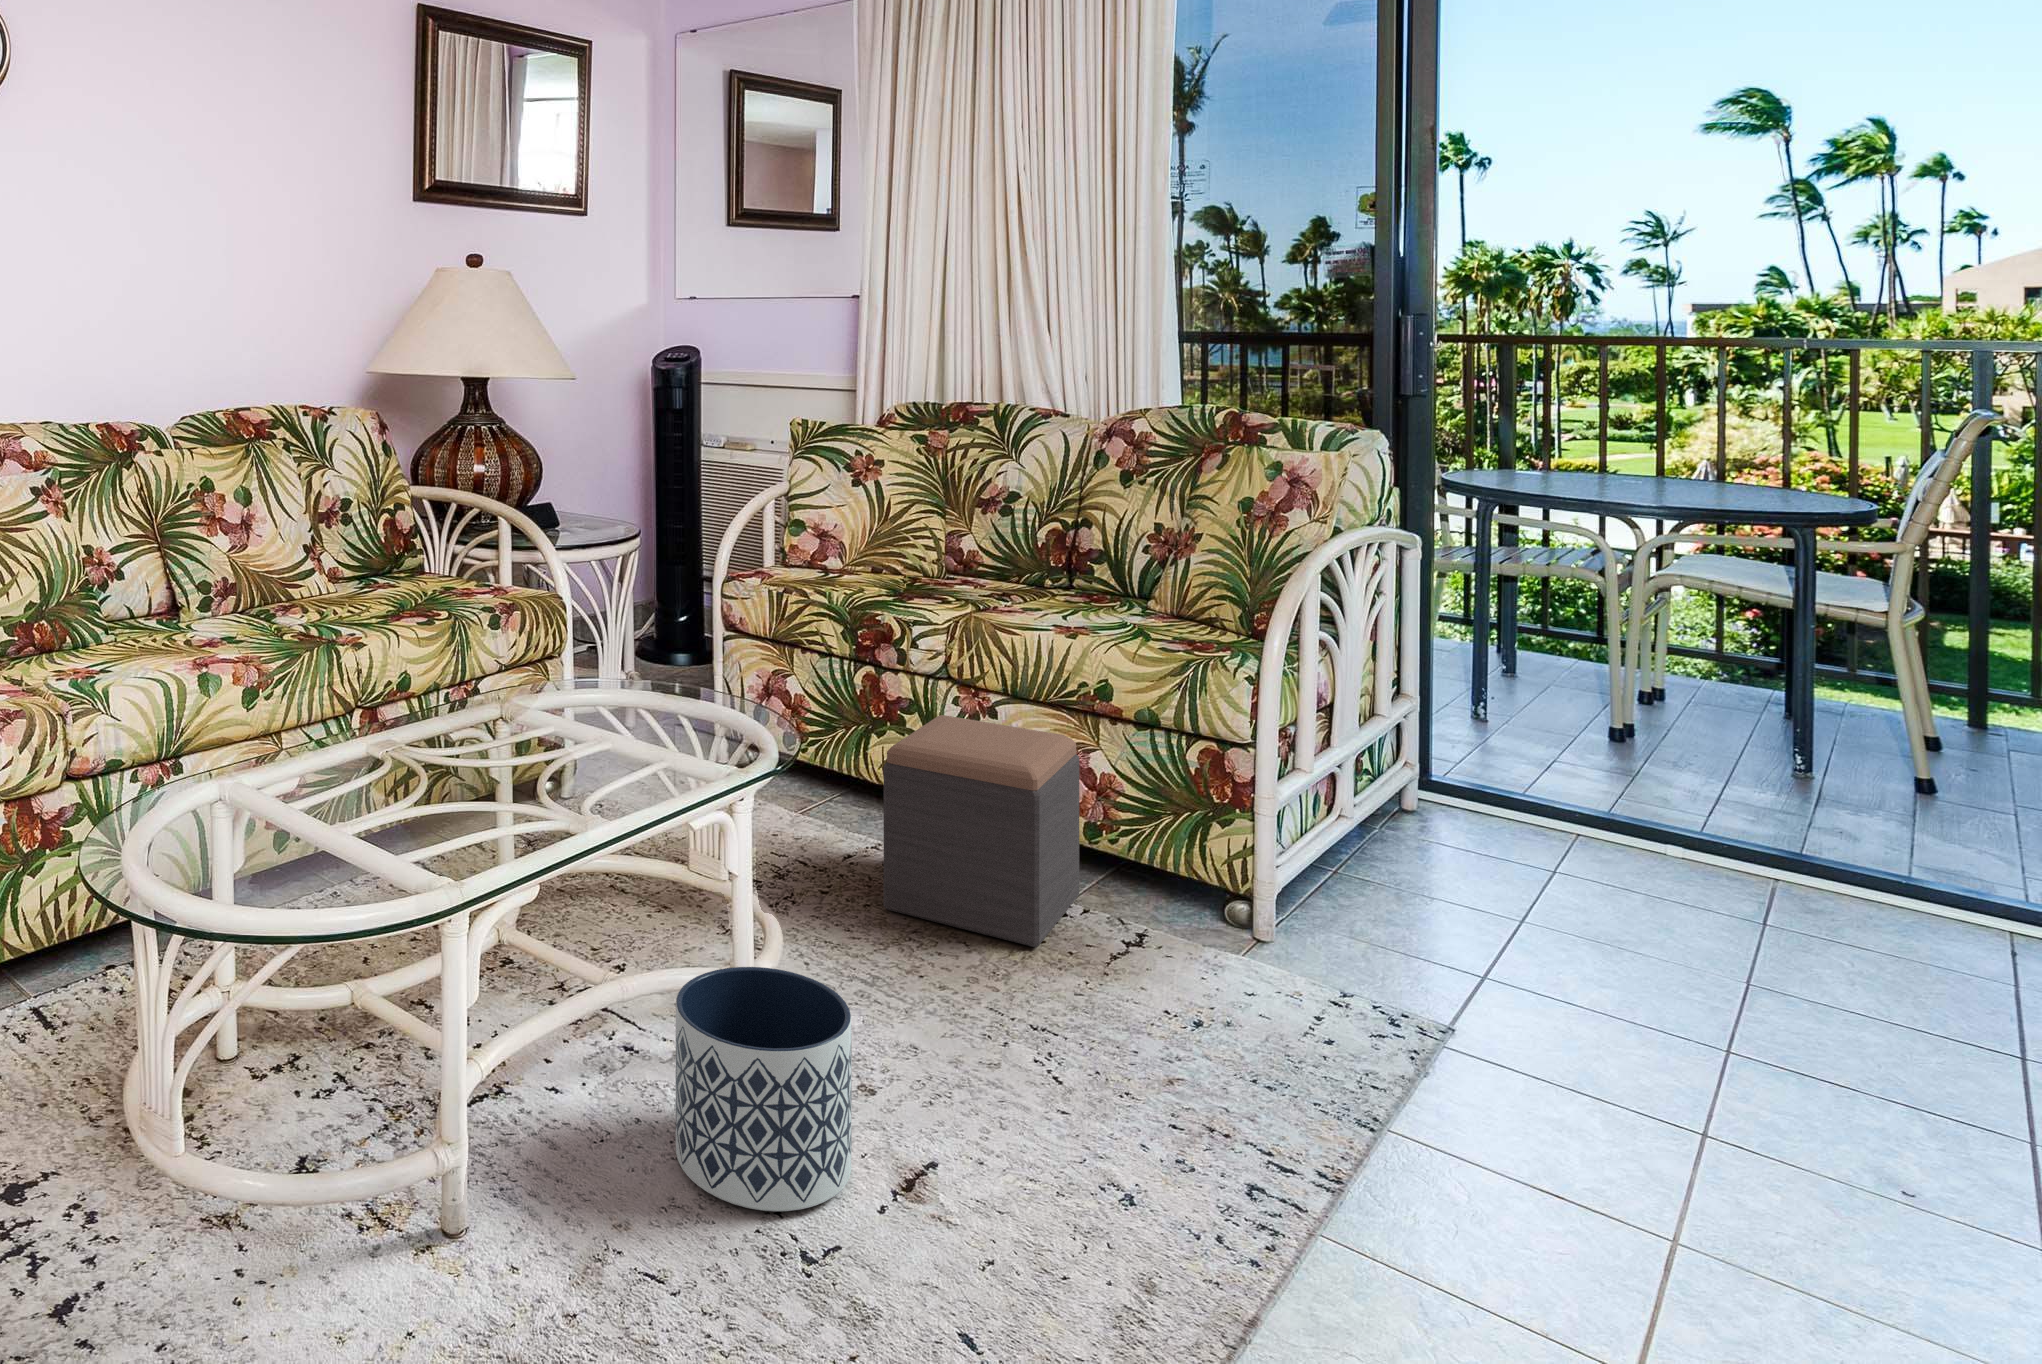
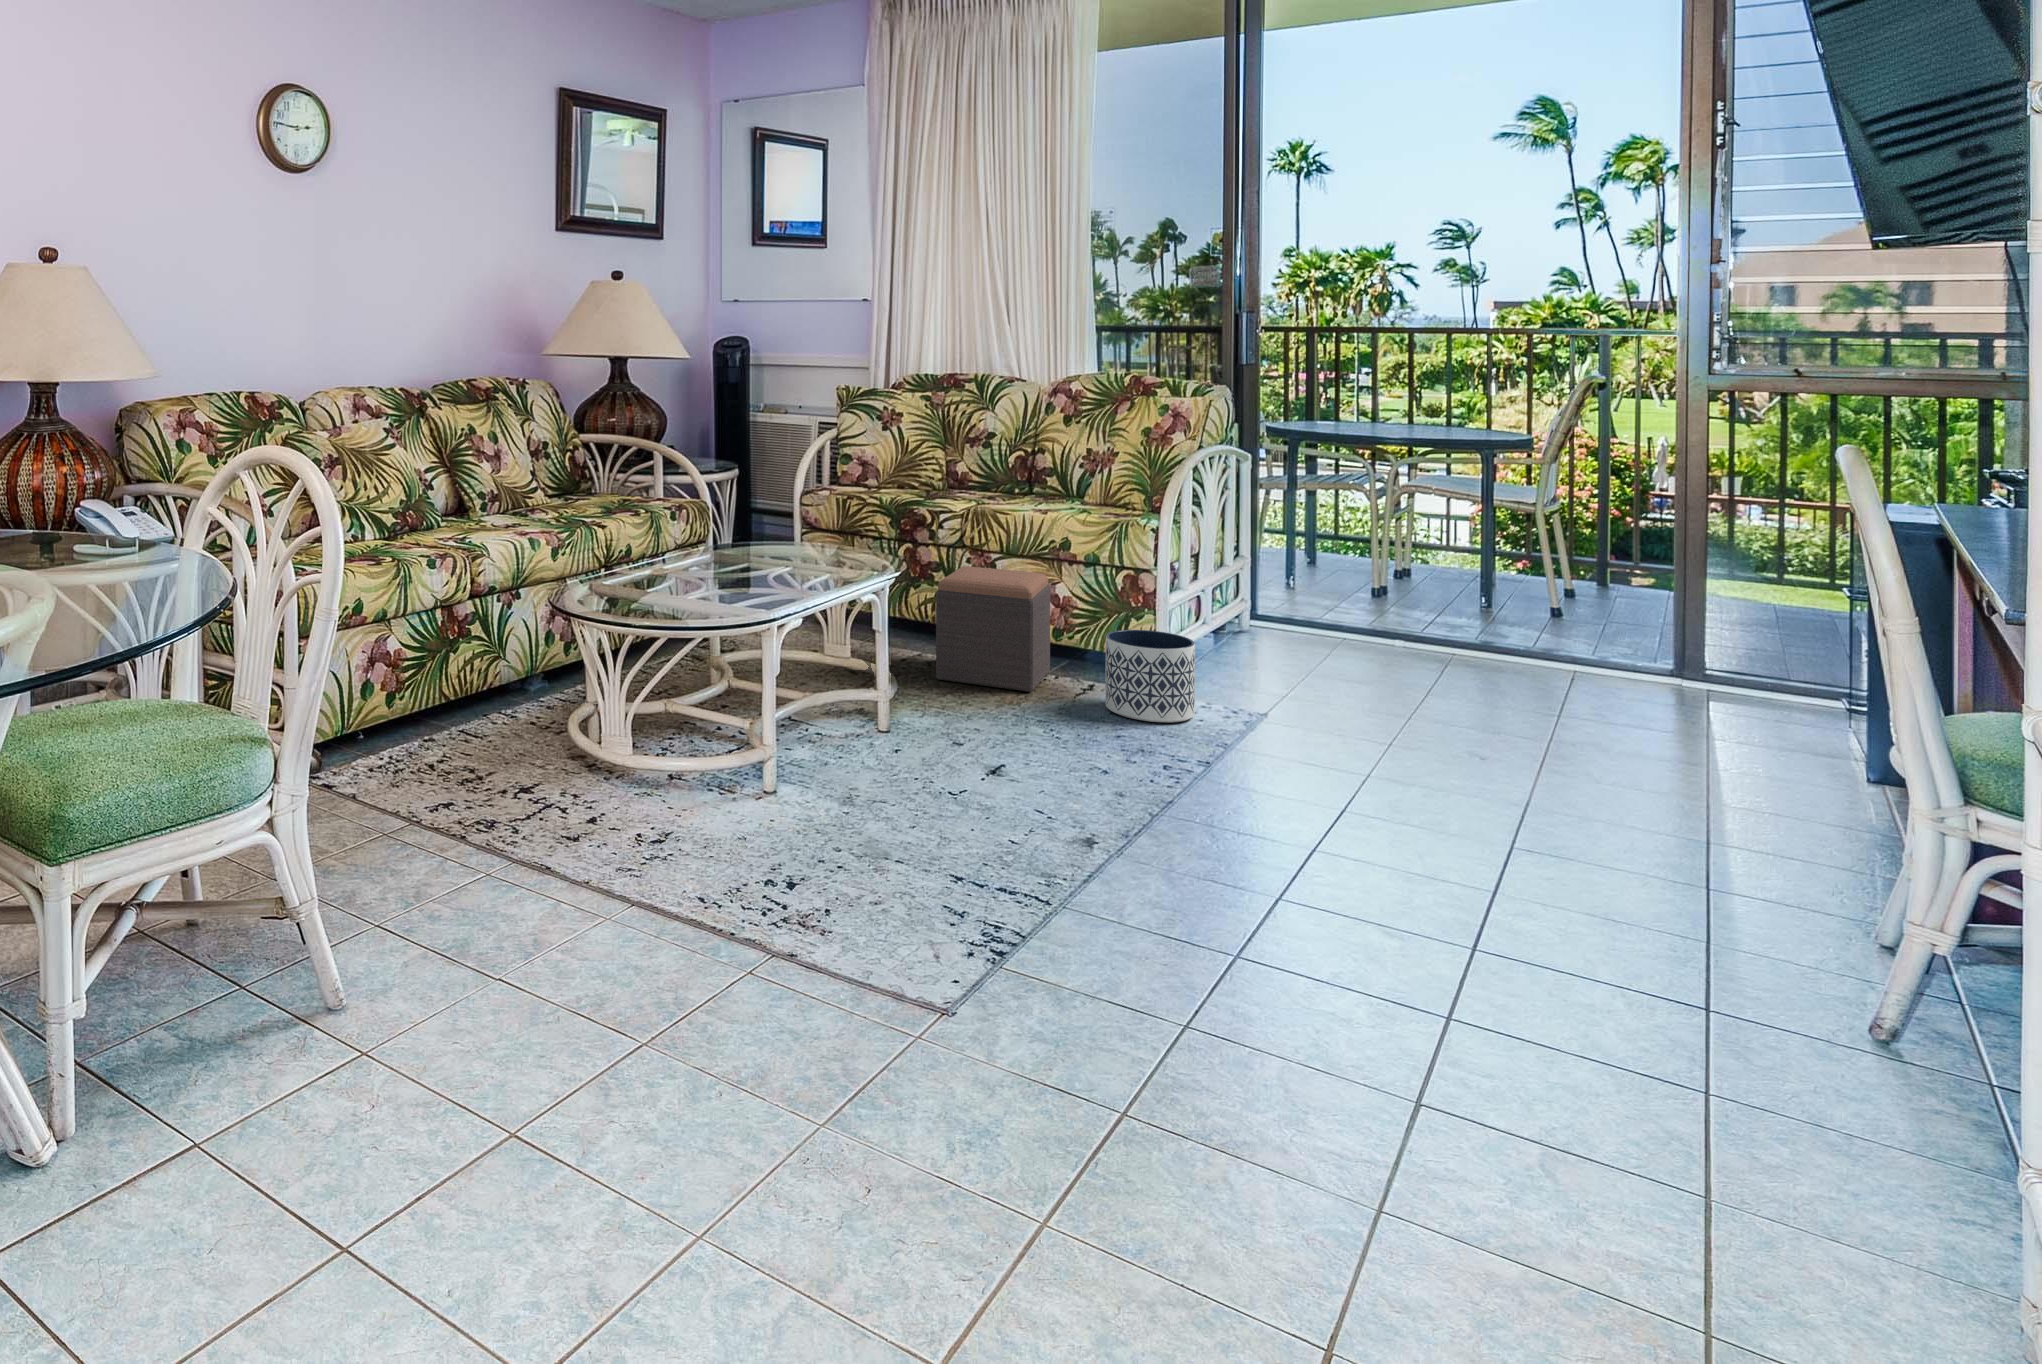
planter: present [676,967,852,1211] -> present [1105,630,1195,723]

